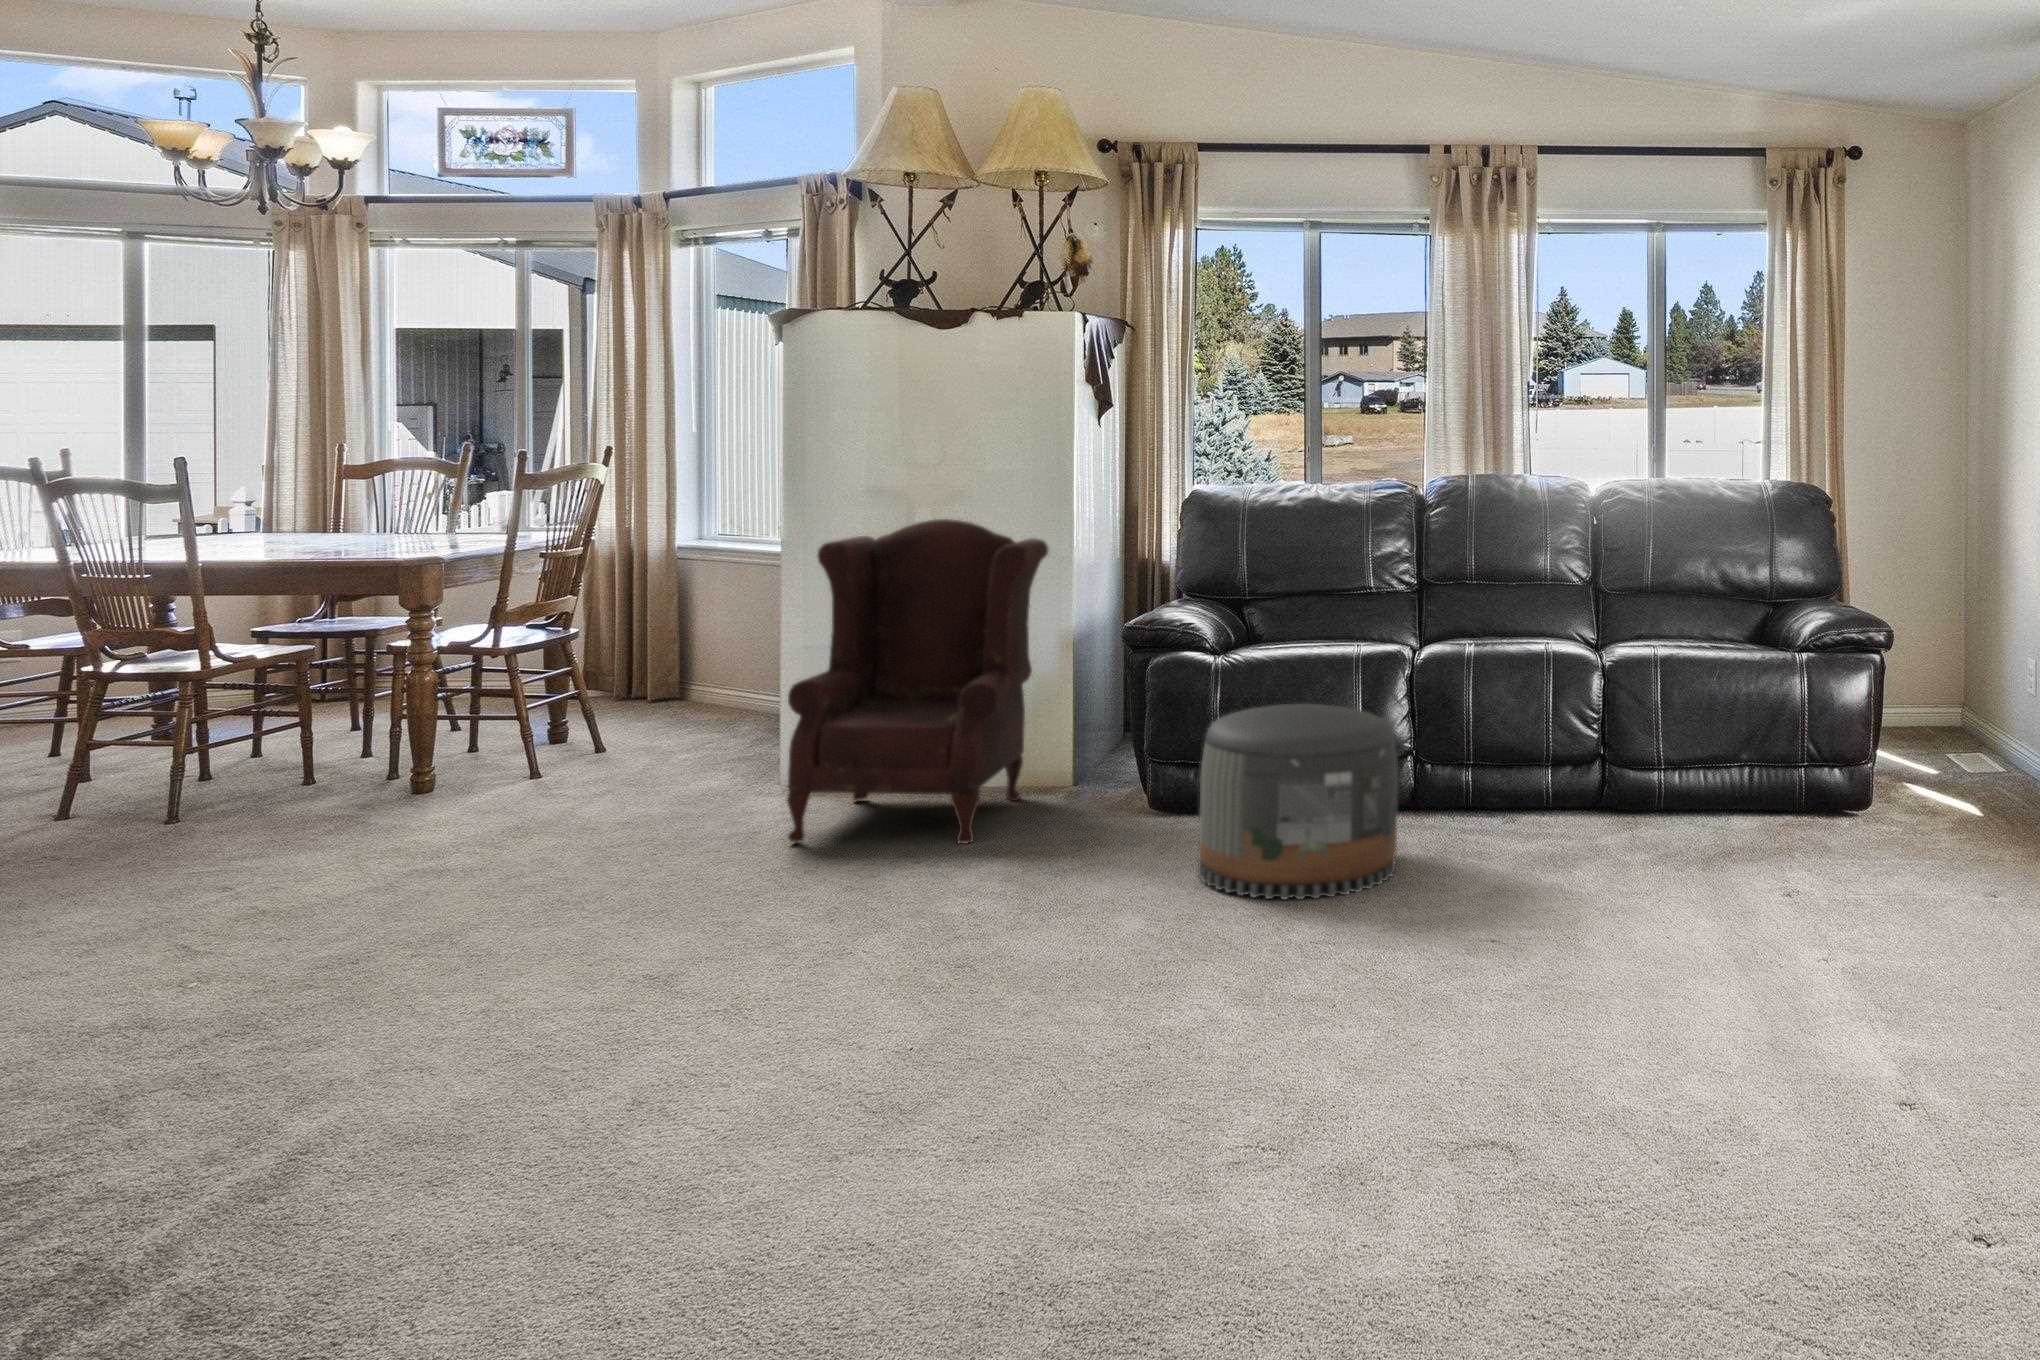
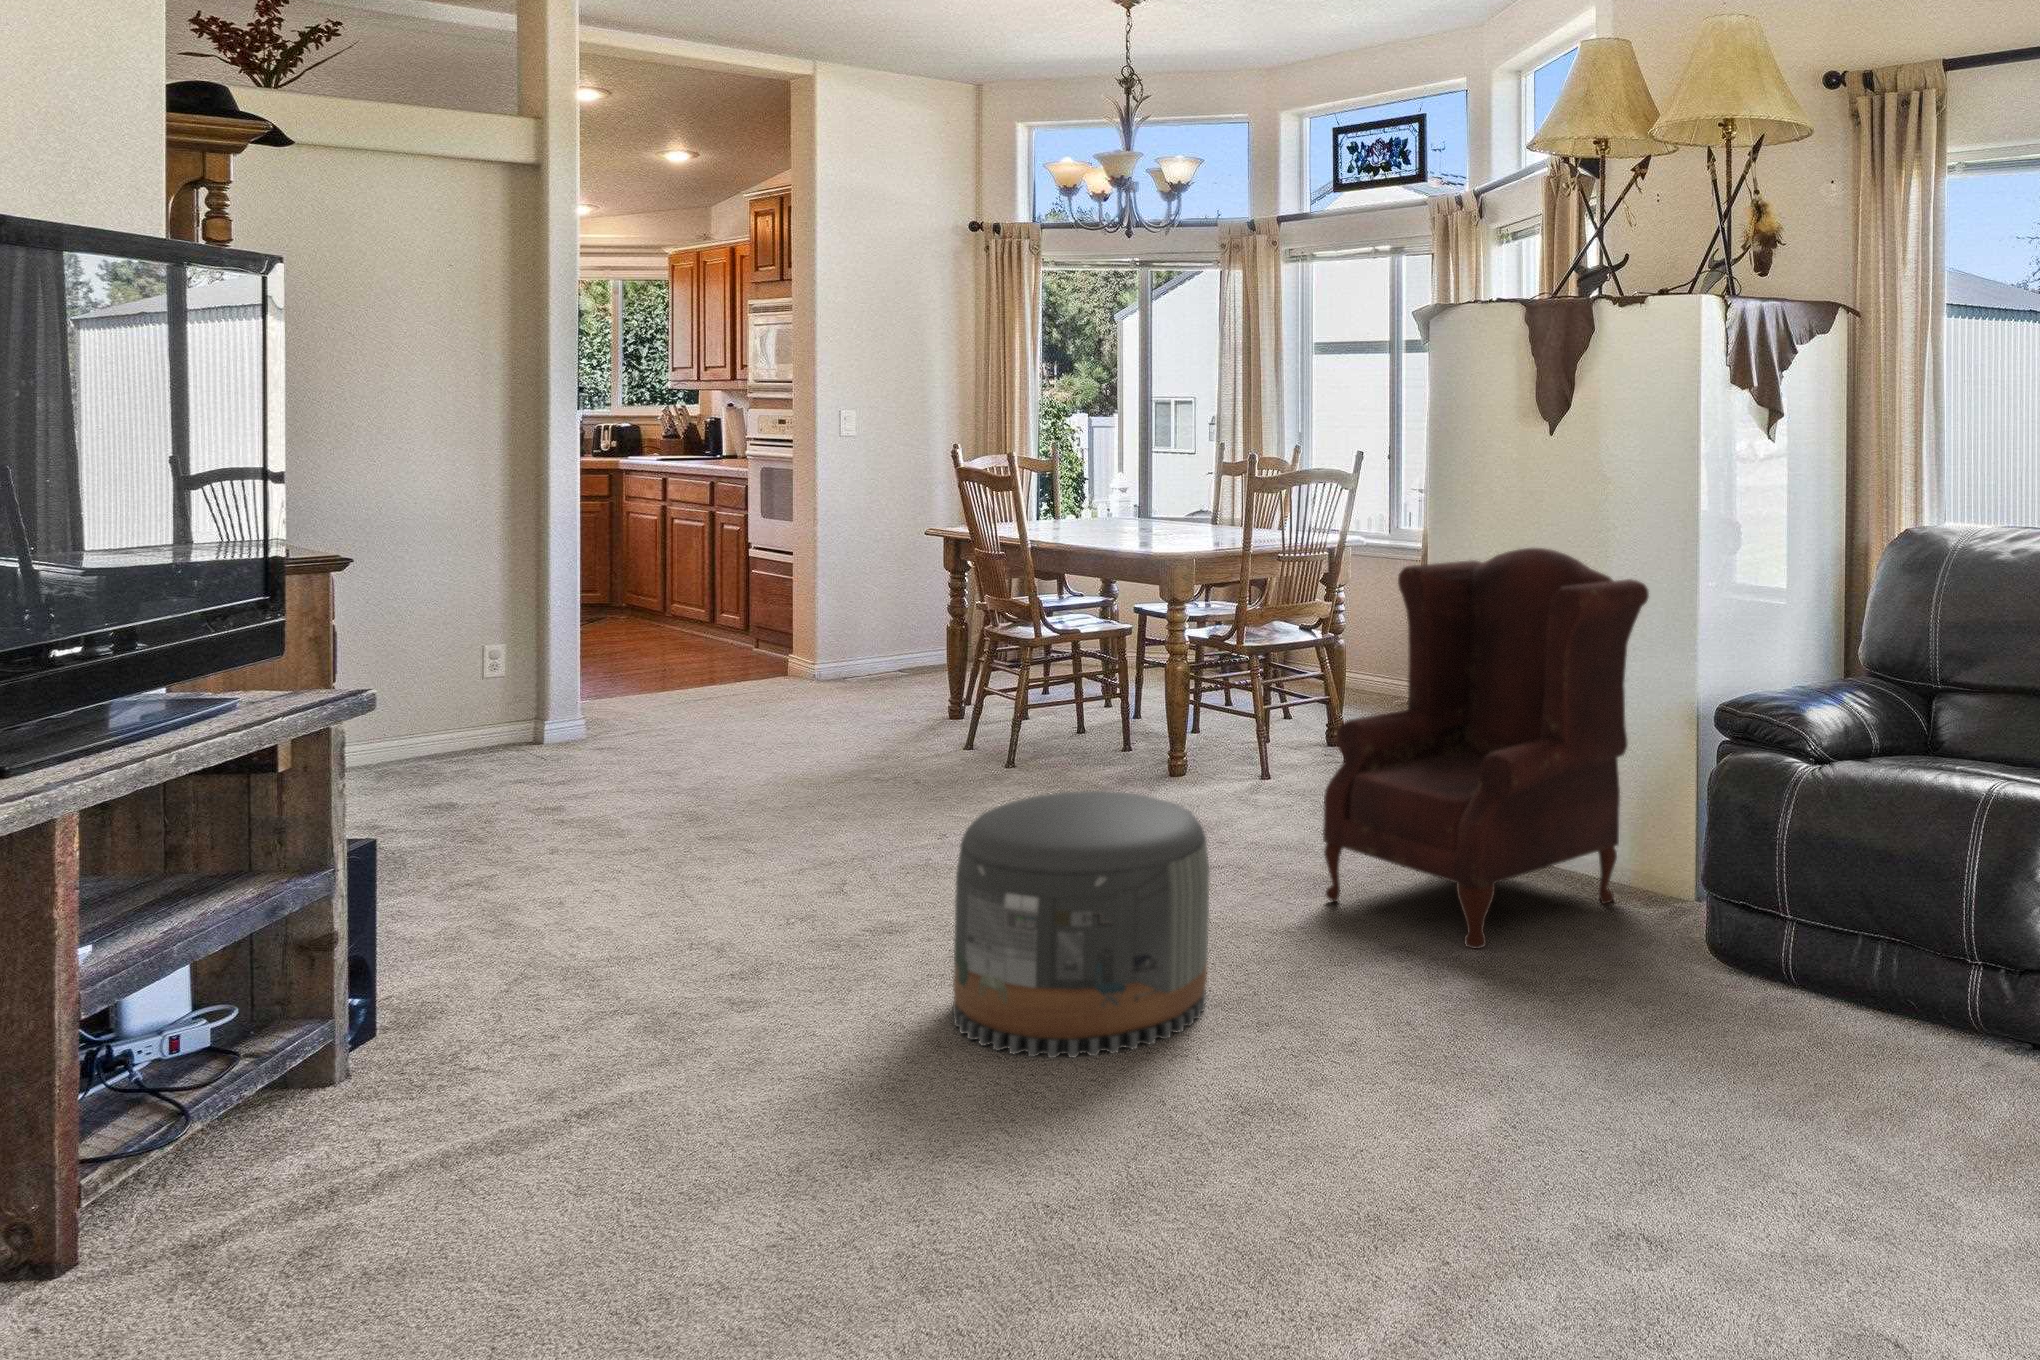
pouf: present [1198,704,1398,900] -> present [953,791,1210,1058]

